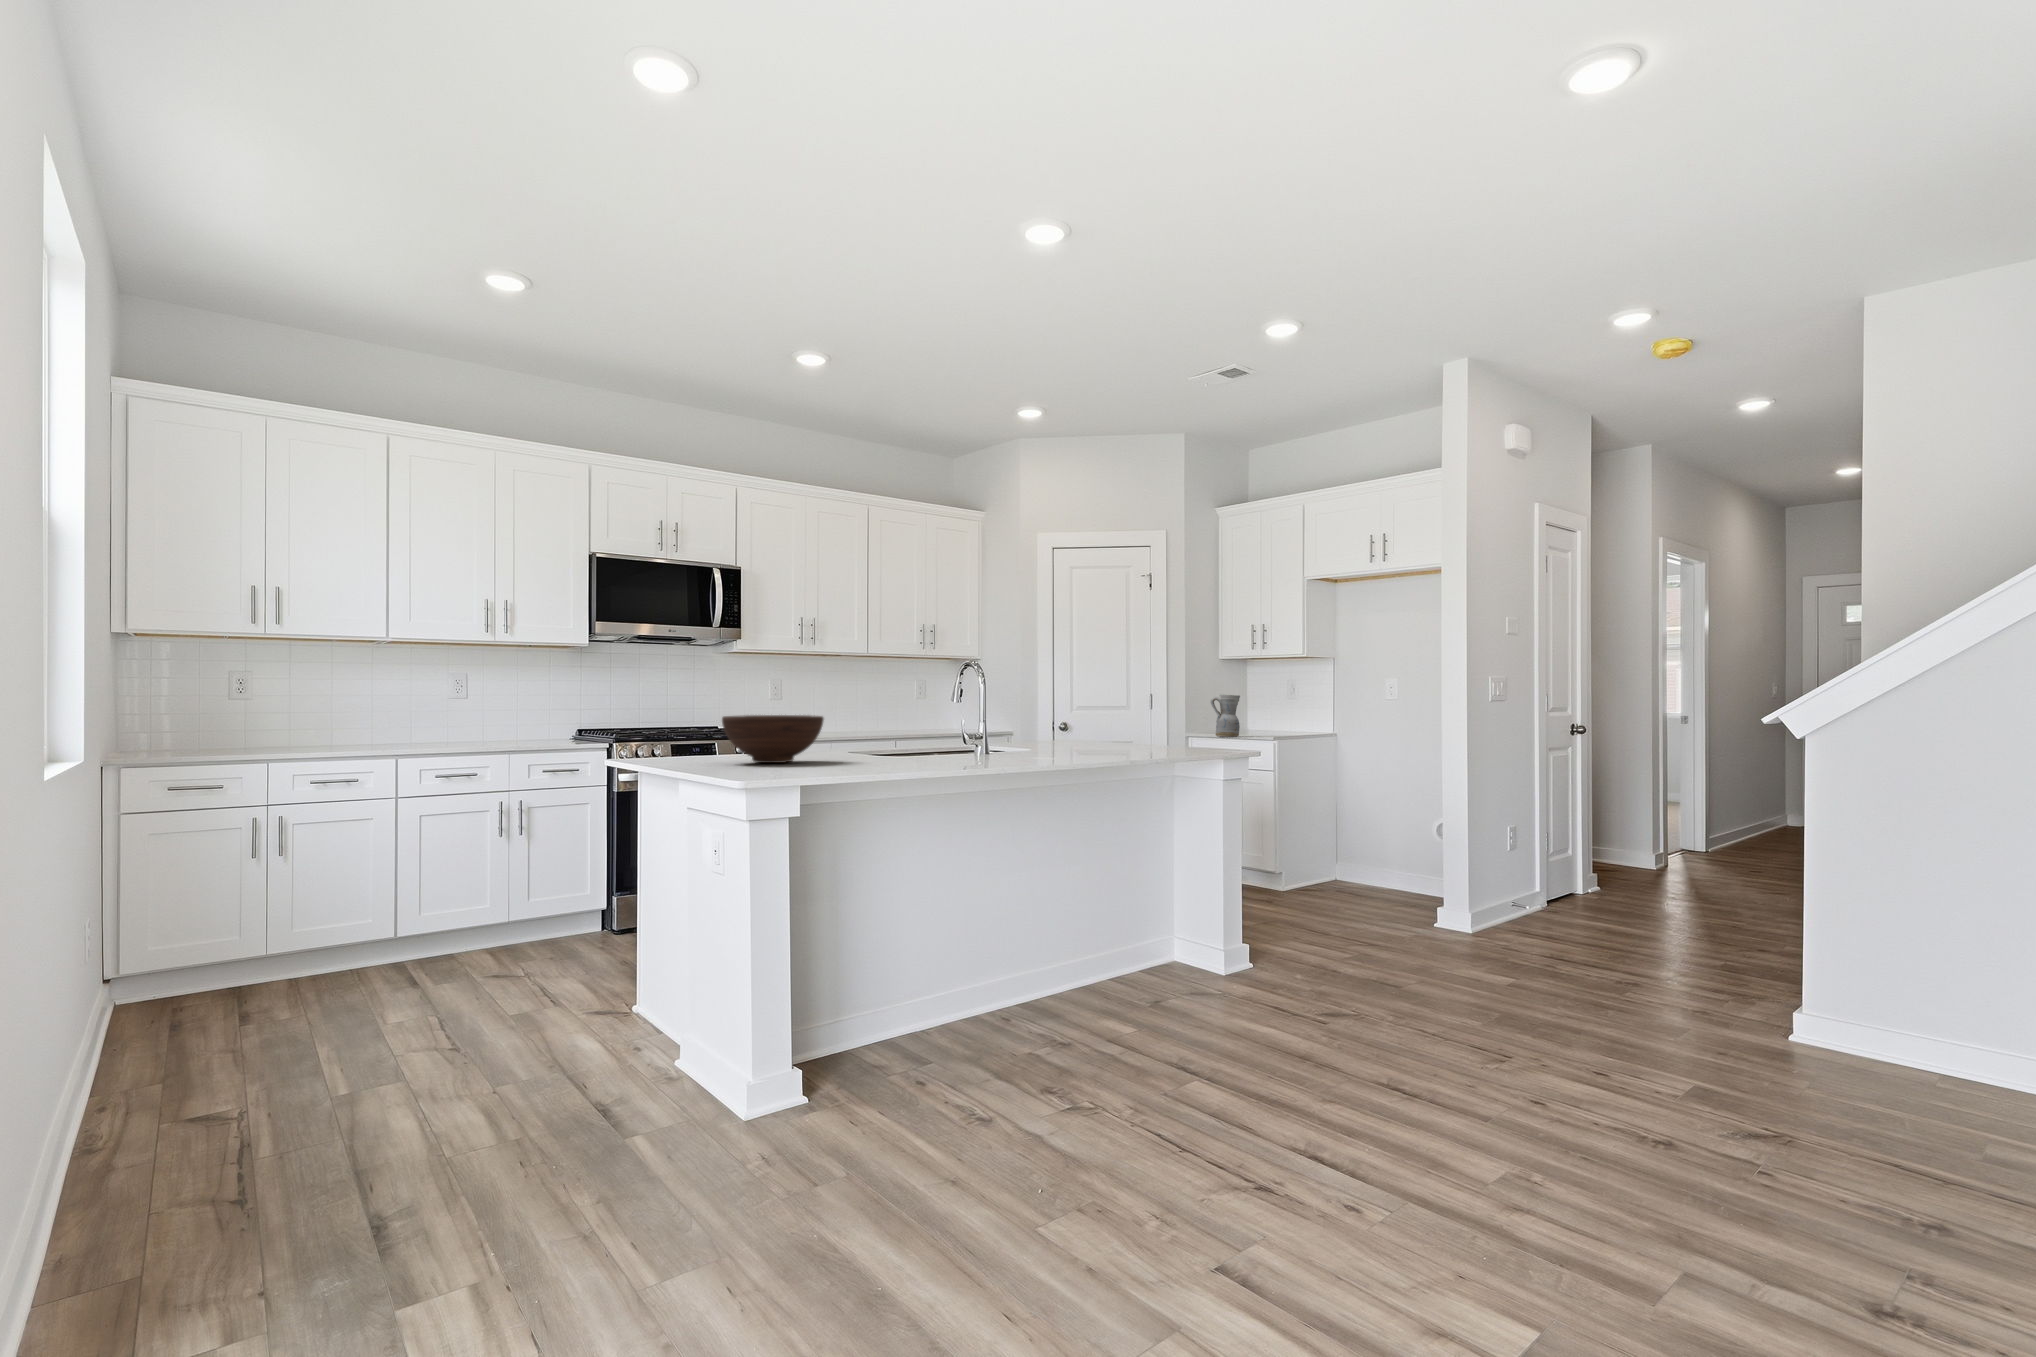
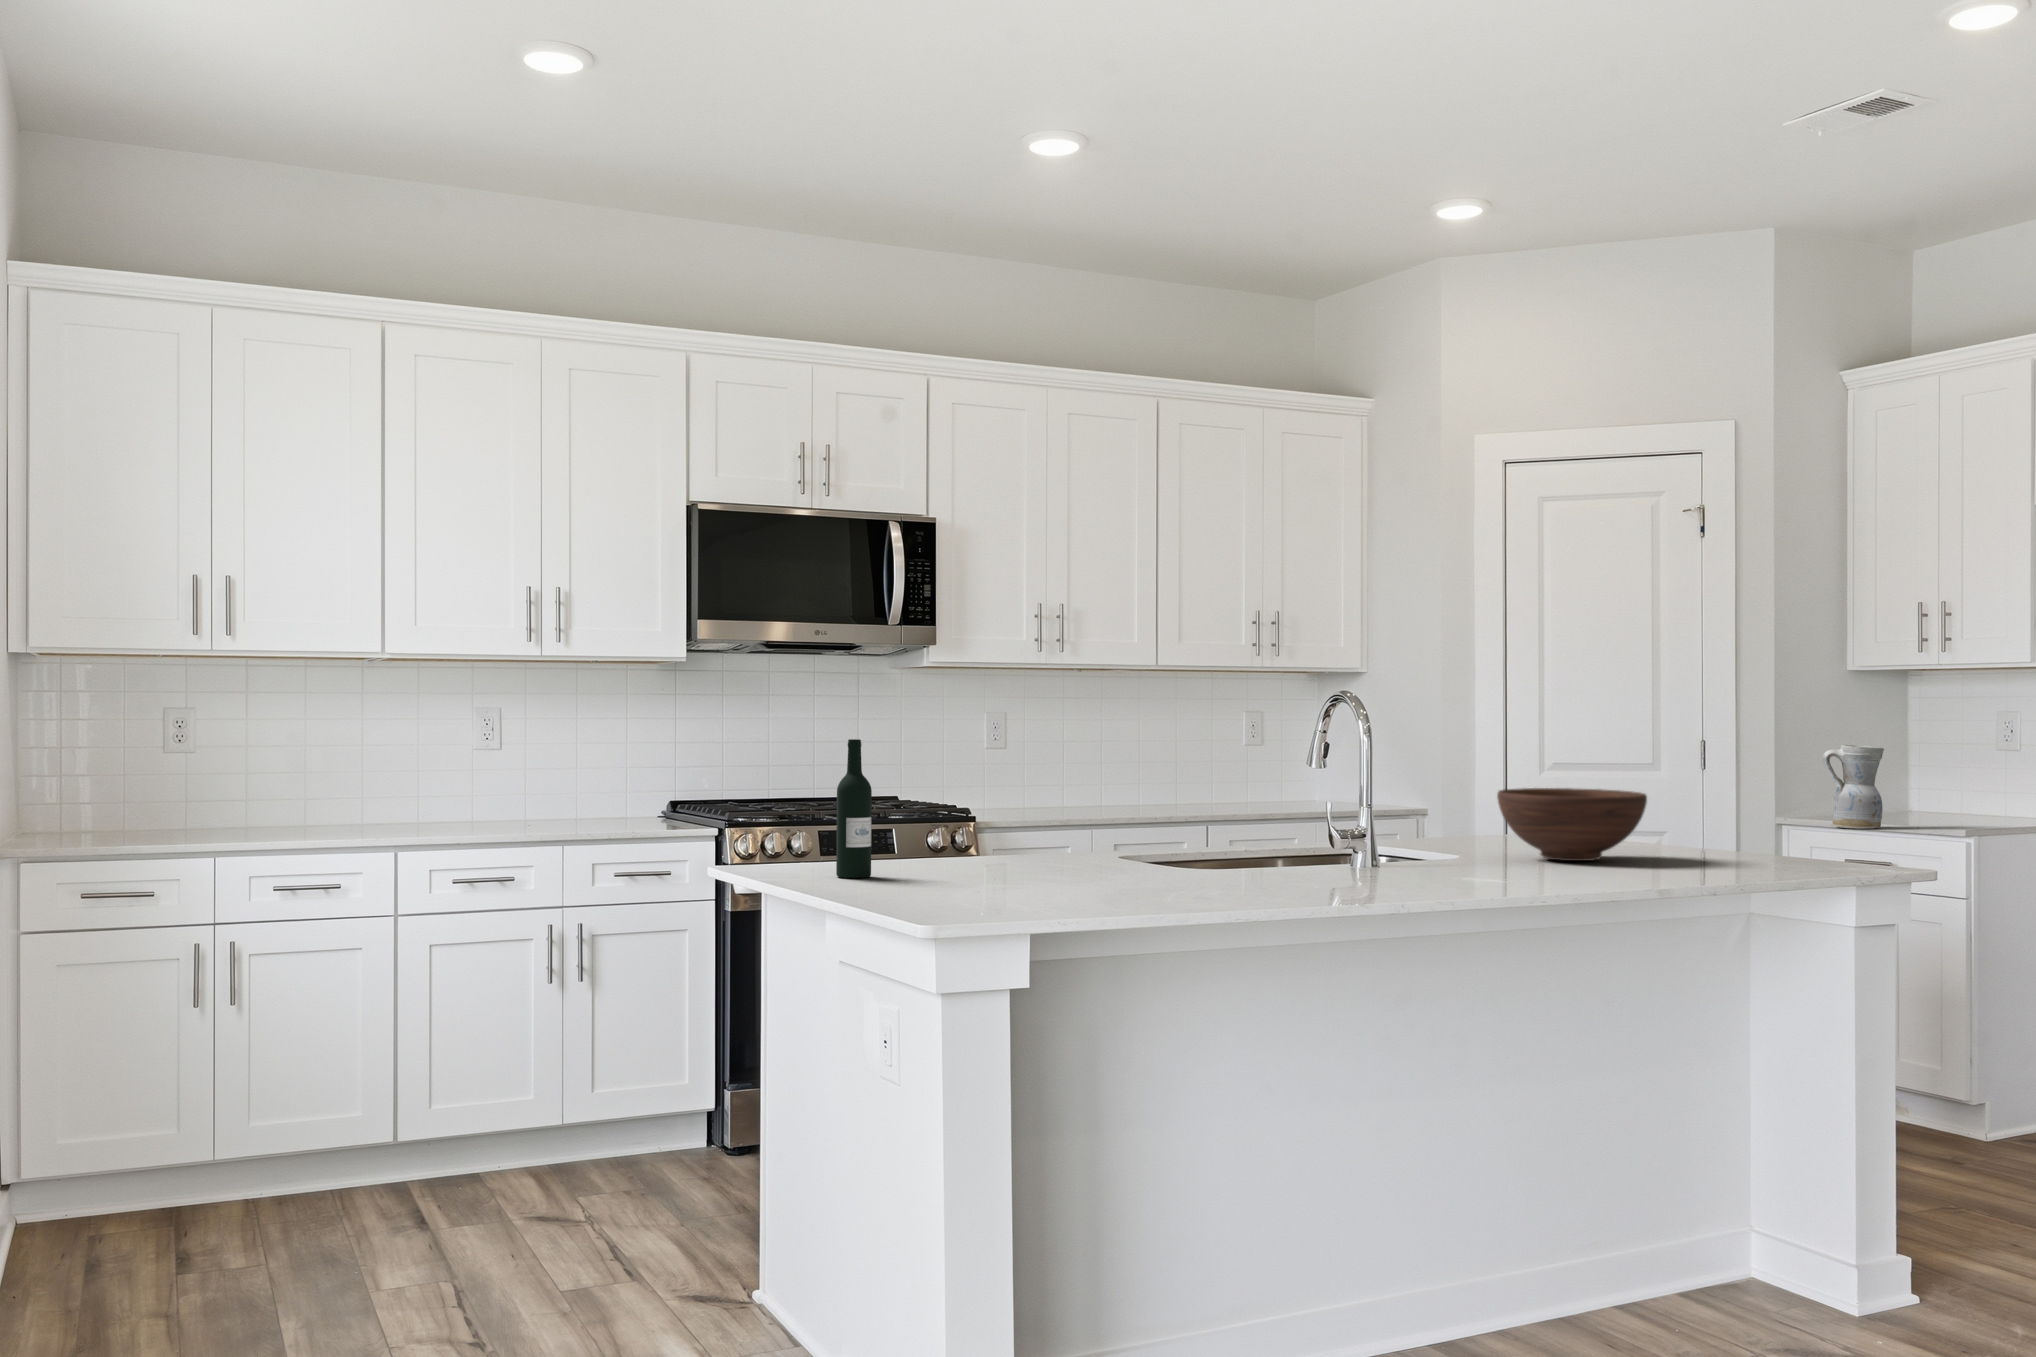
wine bottle: none [684,680,706,761] -> present [836,739,872,878]
fruit bowl: present [722,715,824,763] -> present [1497,788,1647,861]

